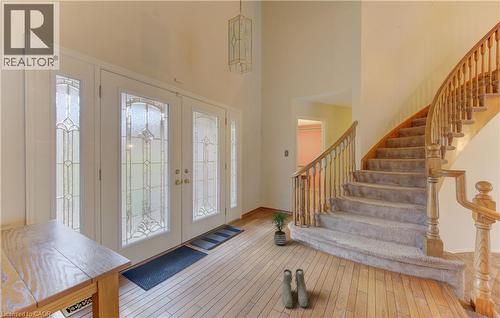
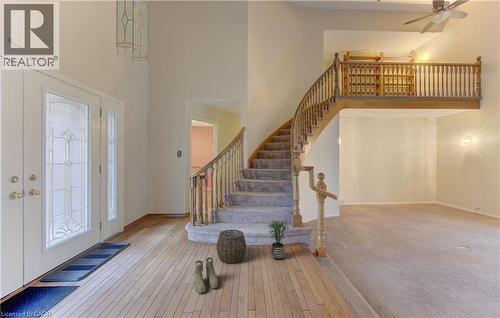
potted plant: present [271,211,289,246] -> present [268,221,288,260]
woven basket: none [313,240,350,282] -> present [216,230,246,264]

